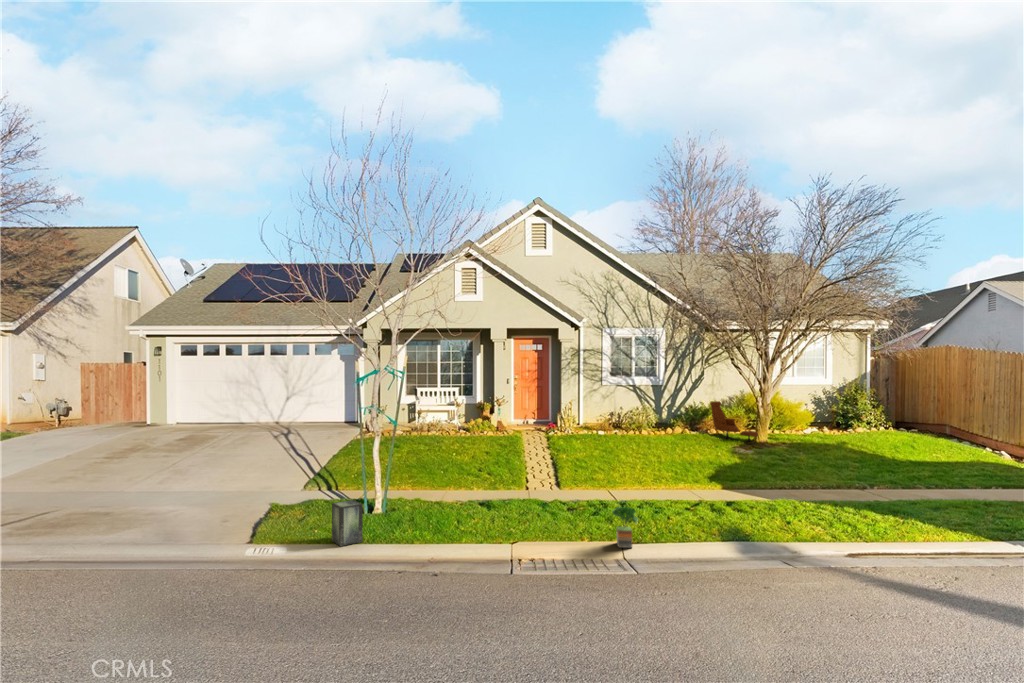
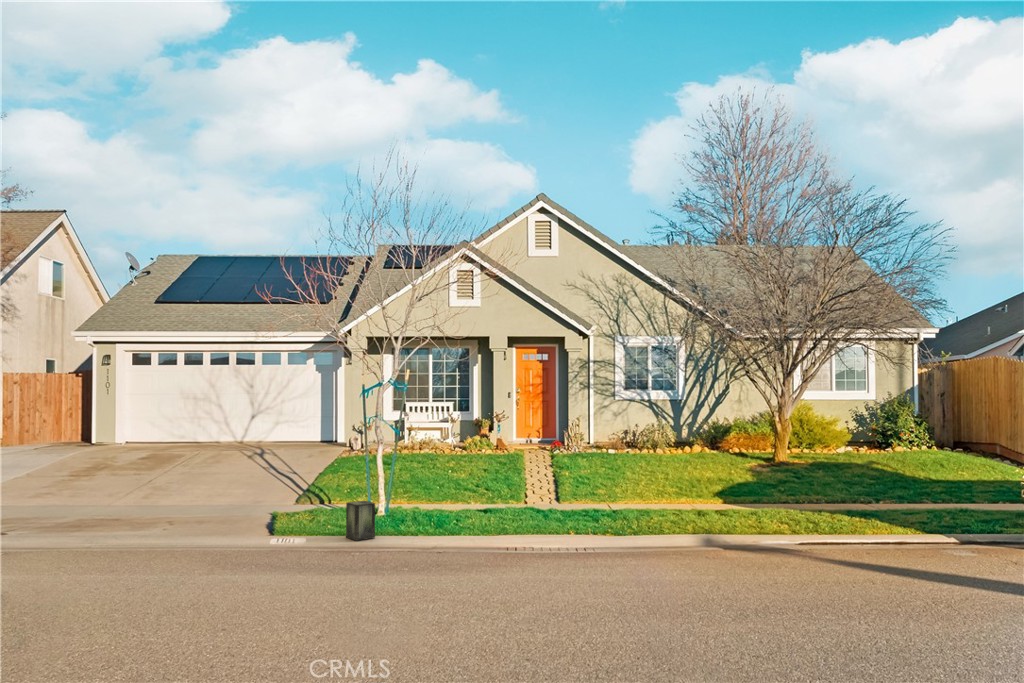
lounge chair: present [710,401,758,442] -> none [729,417,779,462]
potted tree: present [613,507,638,548] -> none [605,505,630,542]

